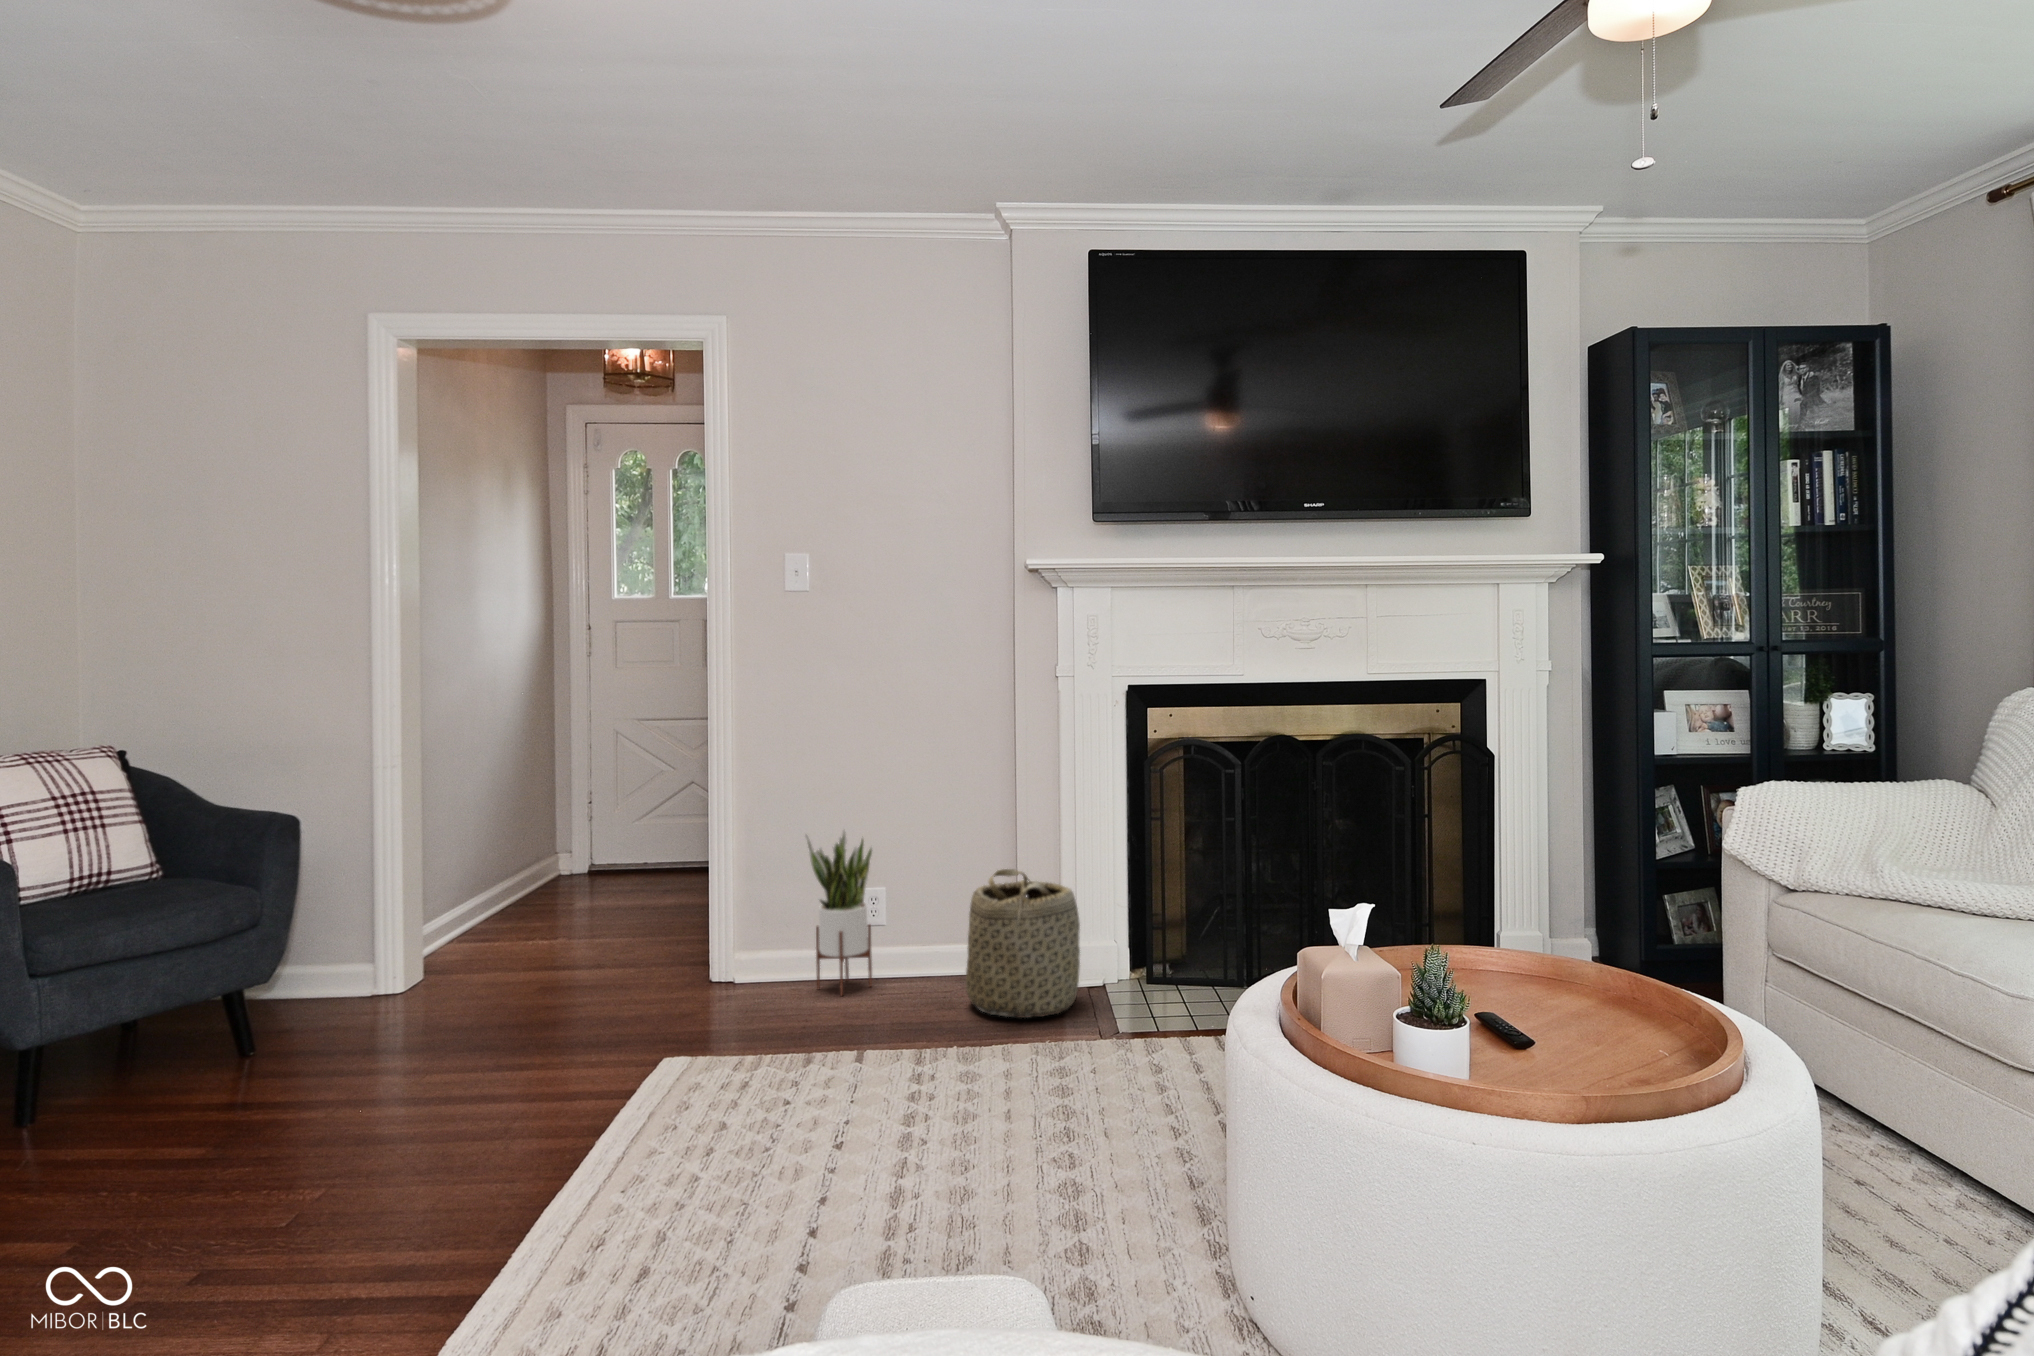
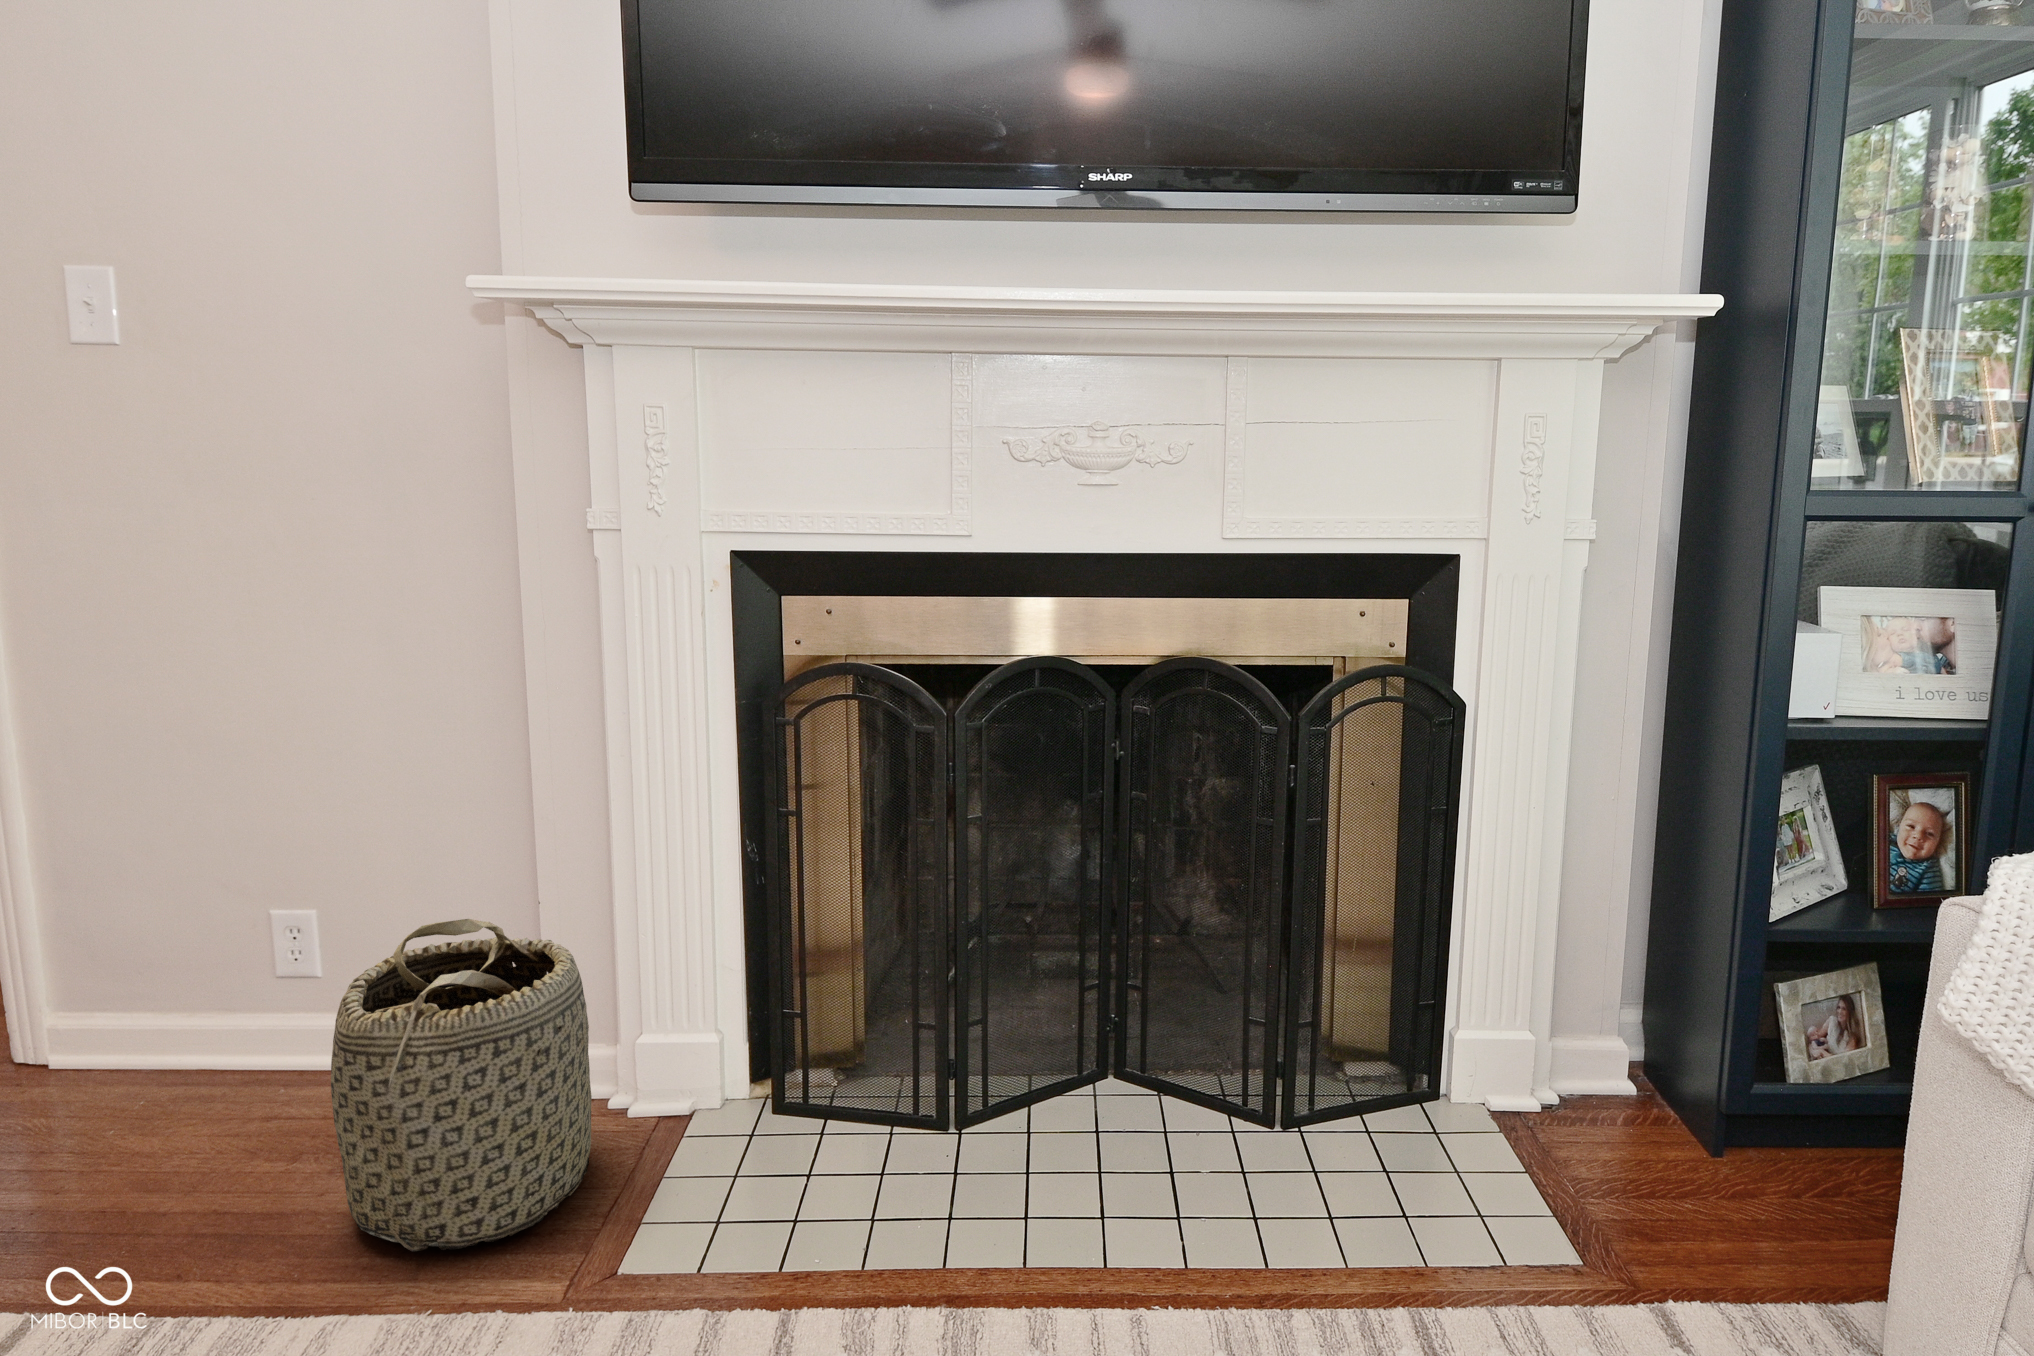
potted plant: present [805,831,872,996] -> none [66,819,246,1142]

